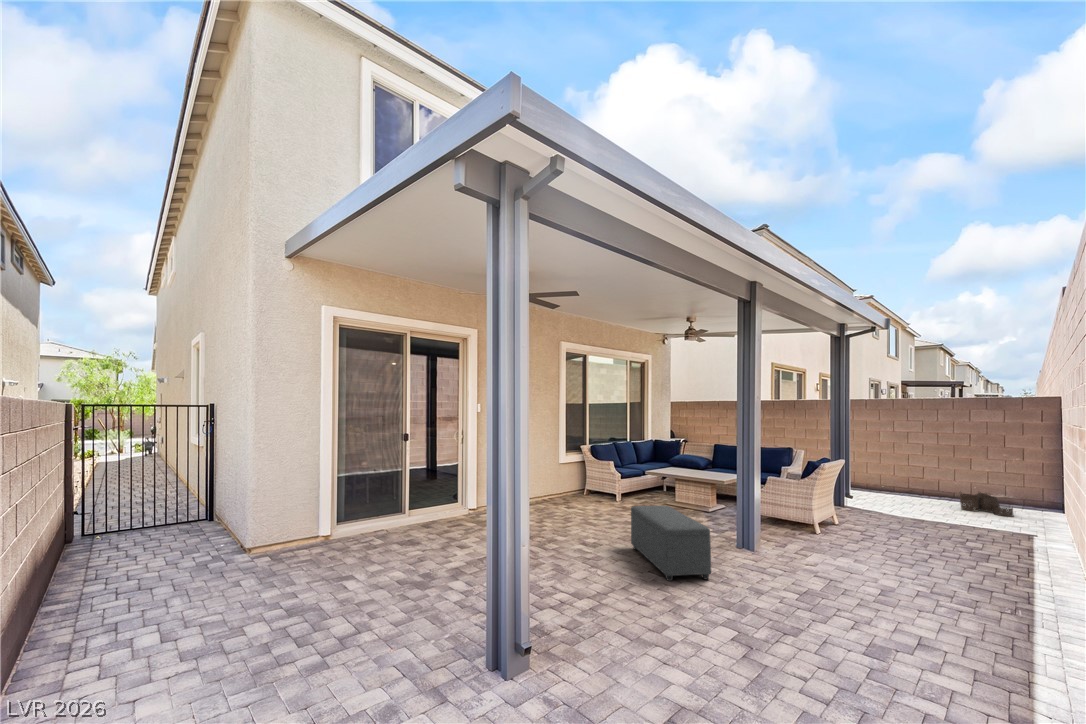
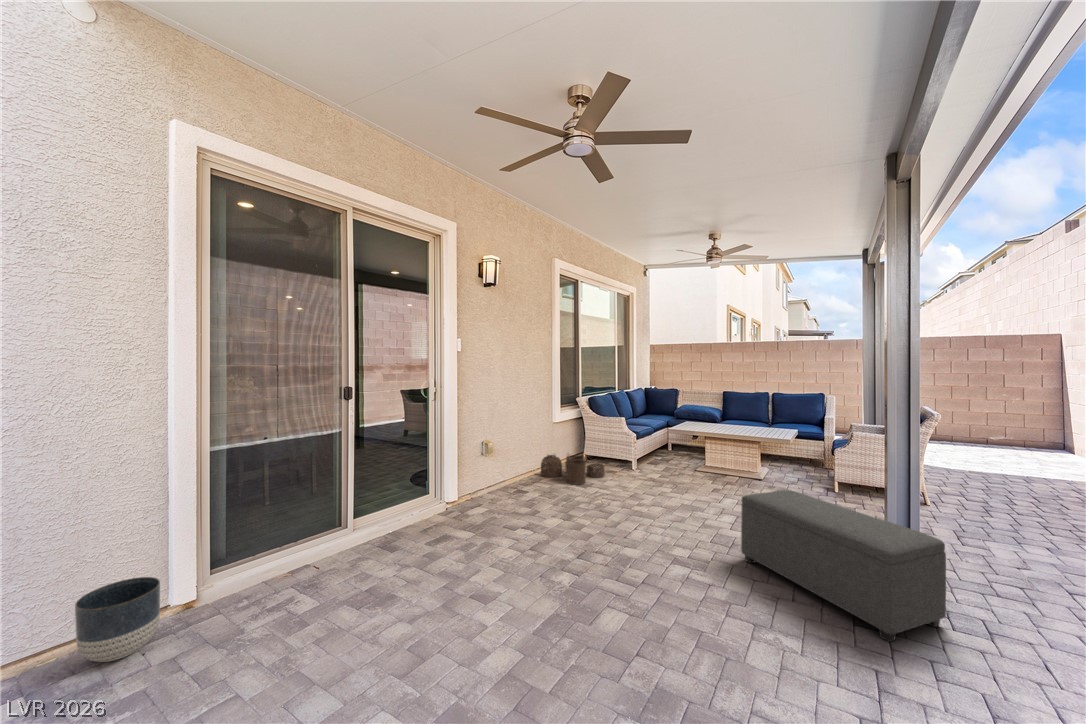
woven basket: present [960,493,1014,517] -> present [540,455,605,484]
planter: none [285,518,317,552] -> present [75,577,160,662]

